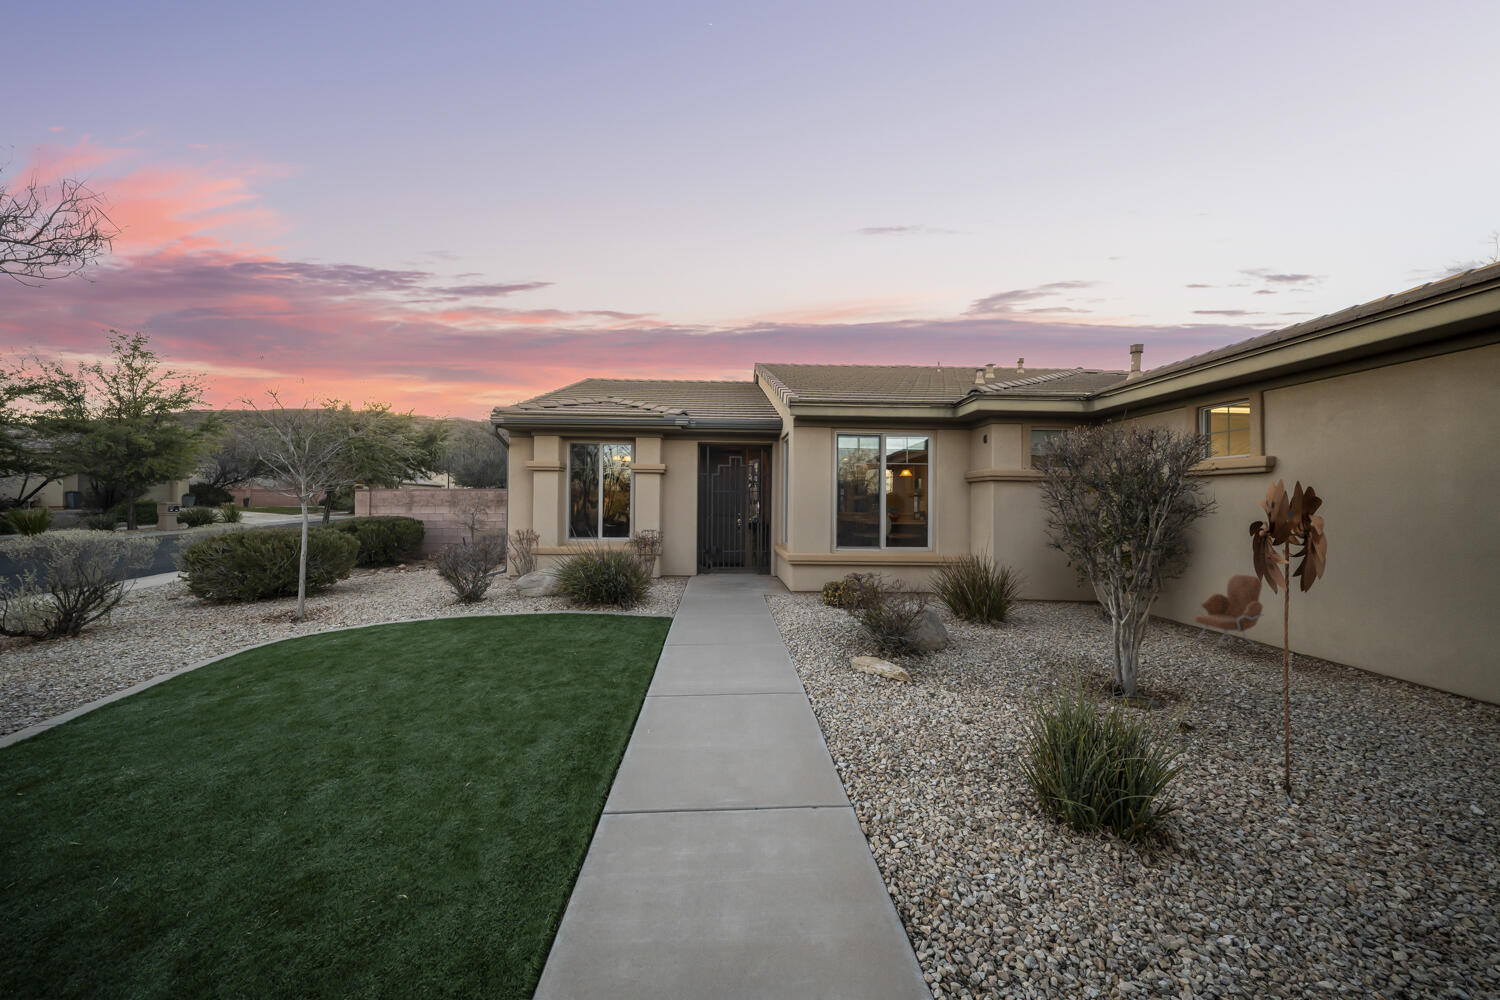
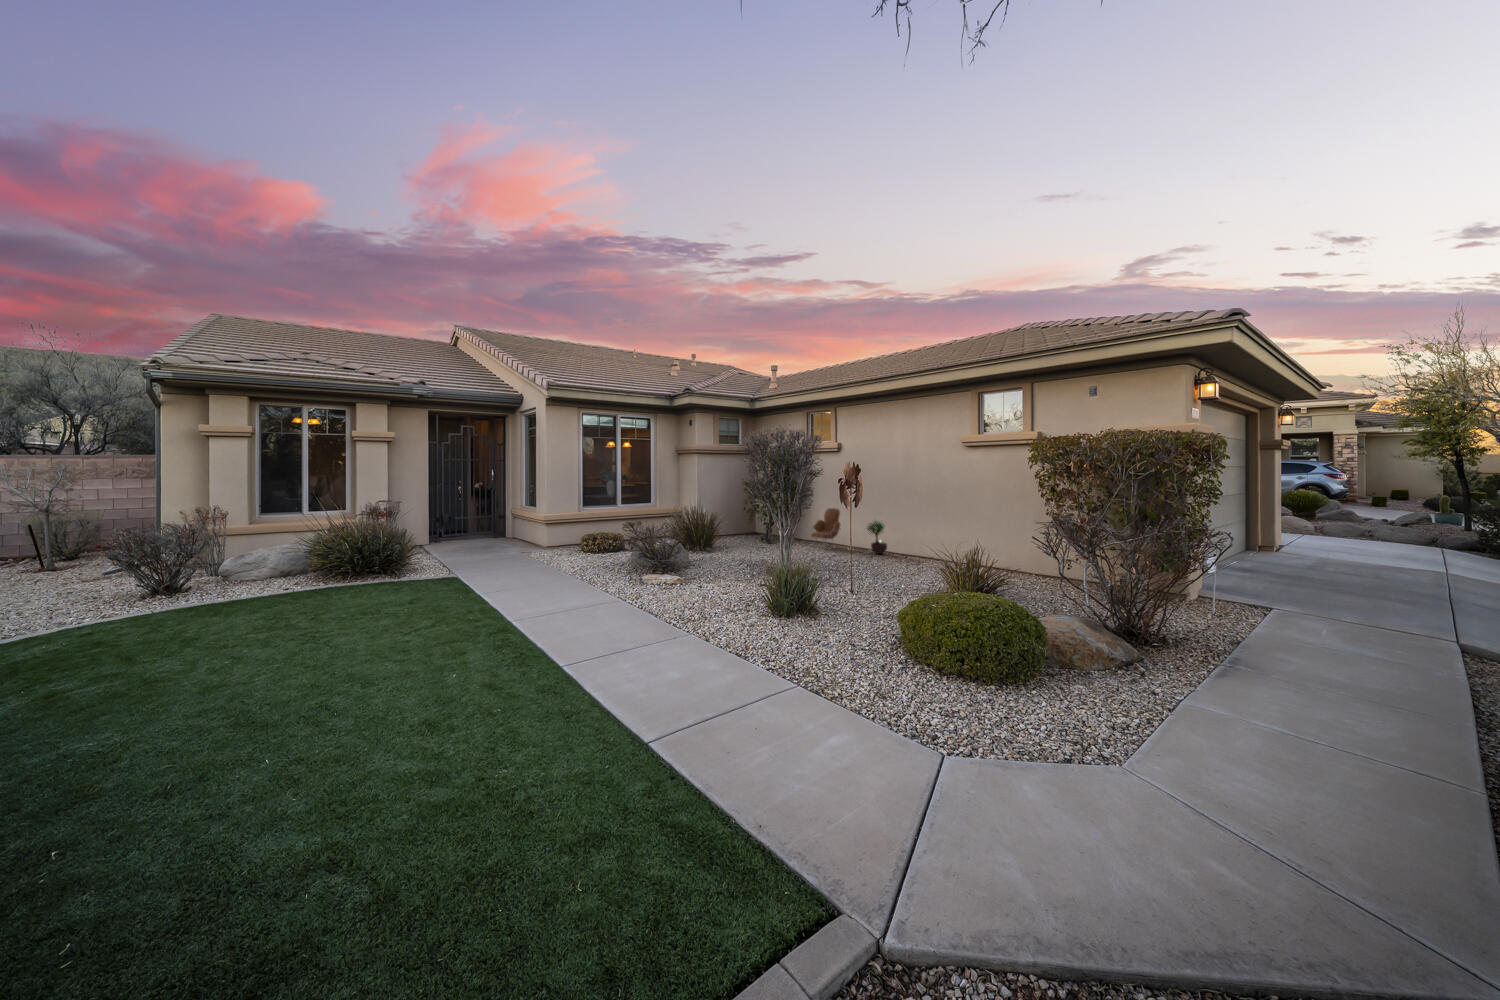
potted tree: none [1318,603,1383,678] -> present [867,521,887,554]

